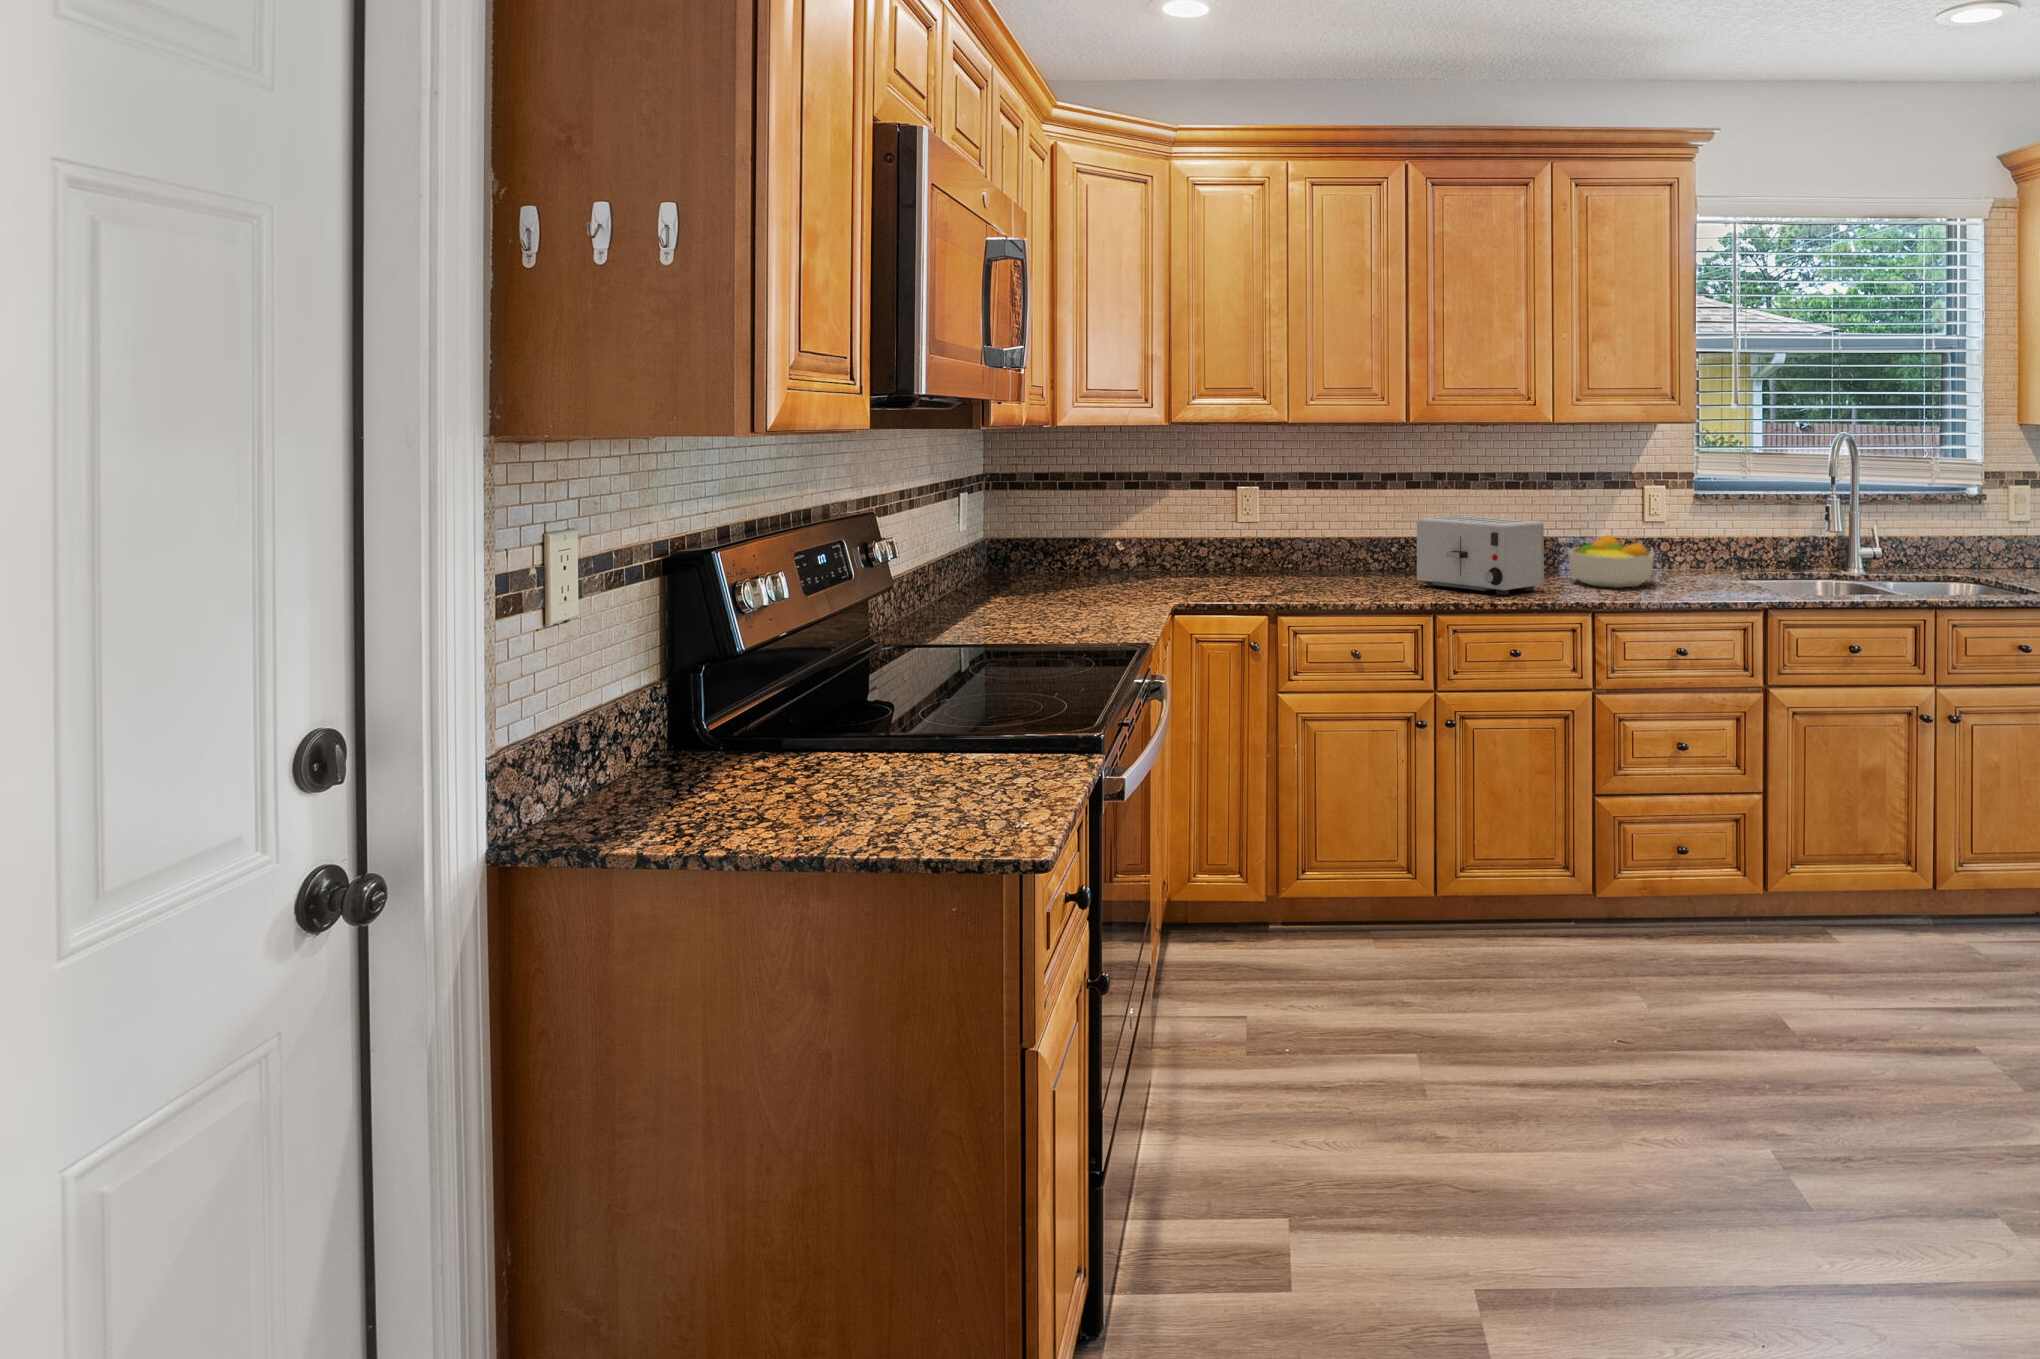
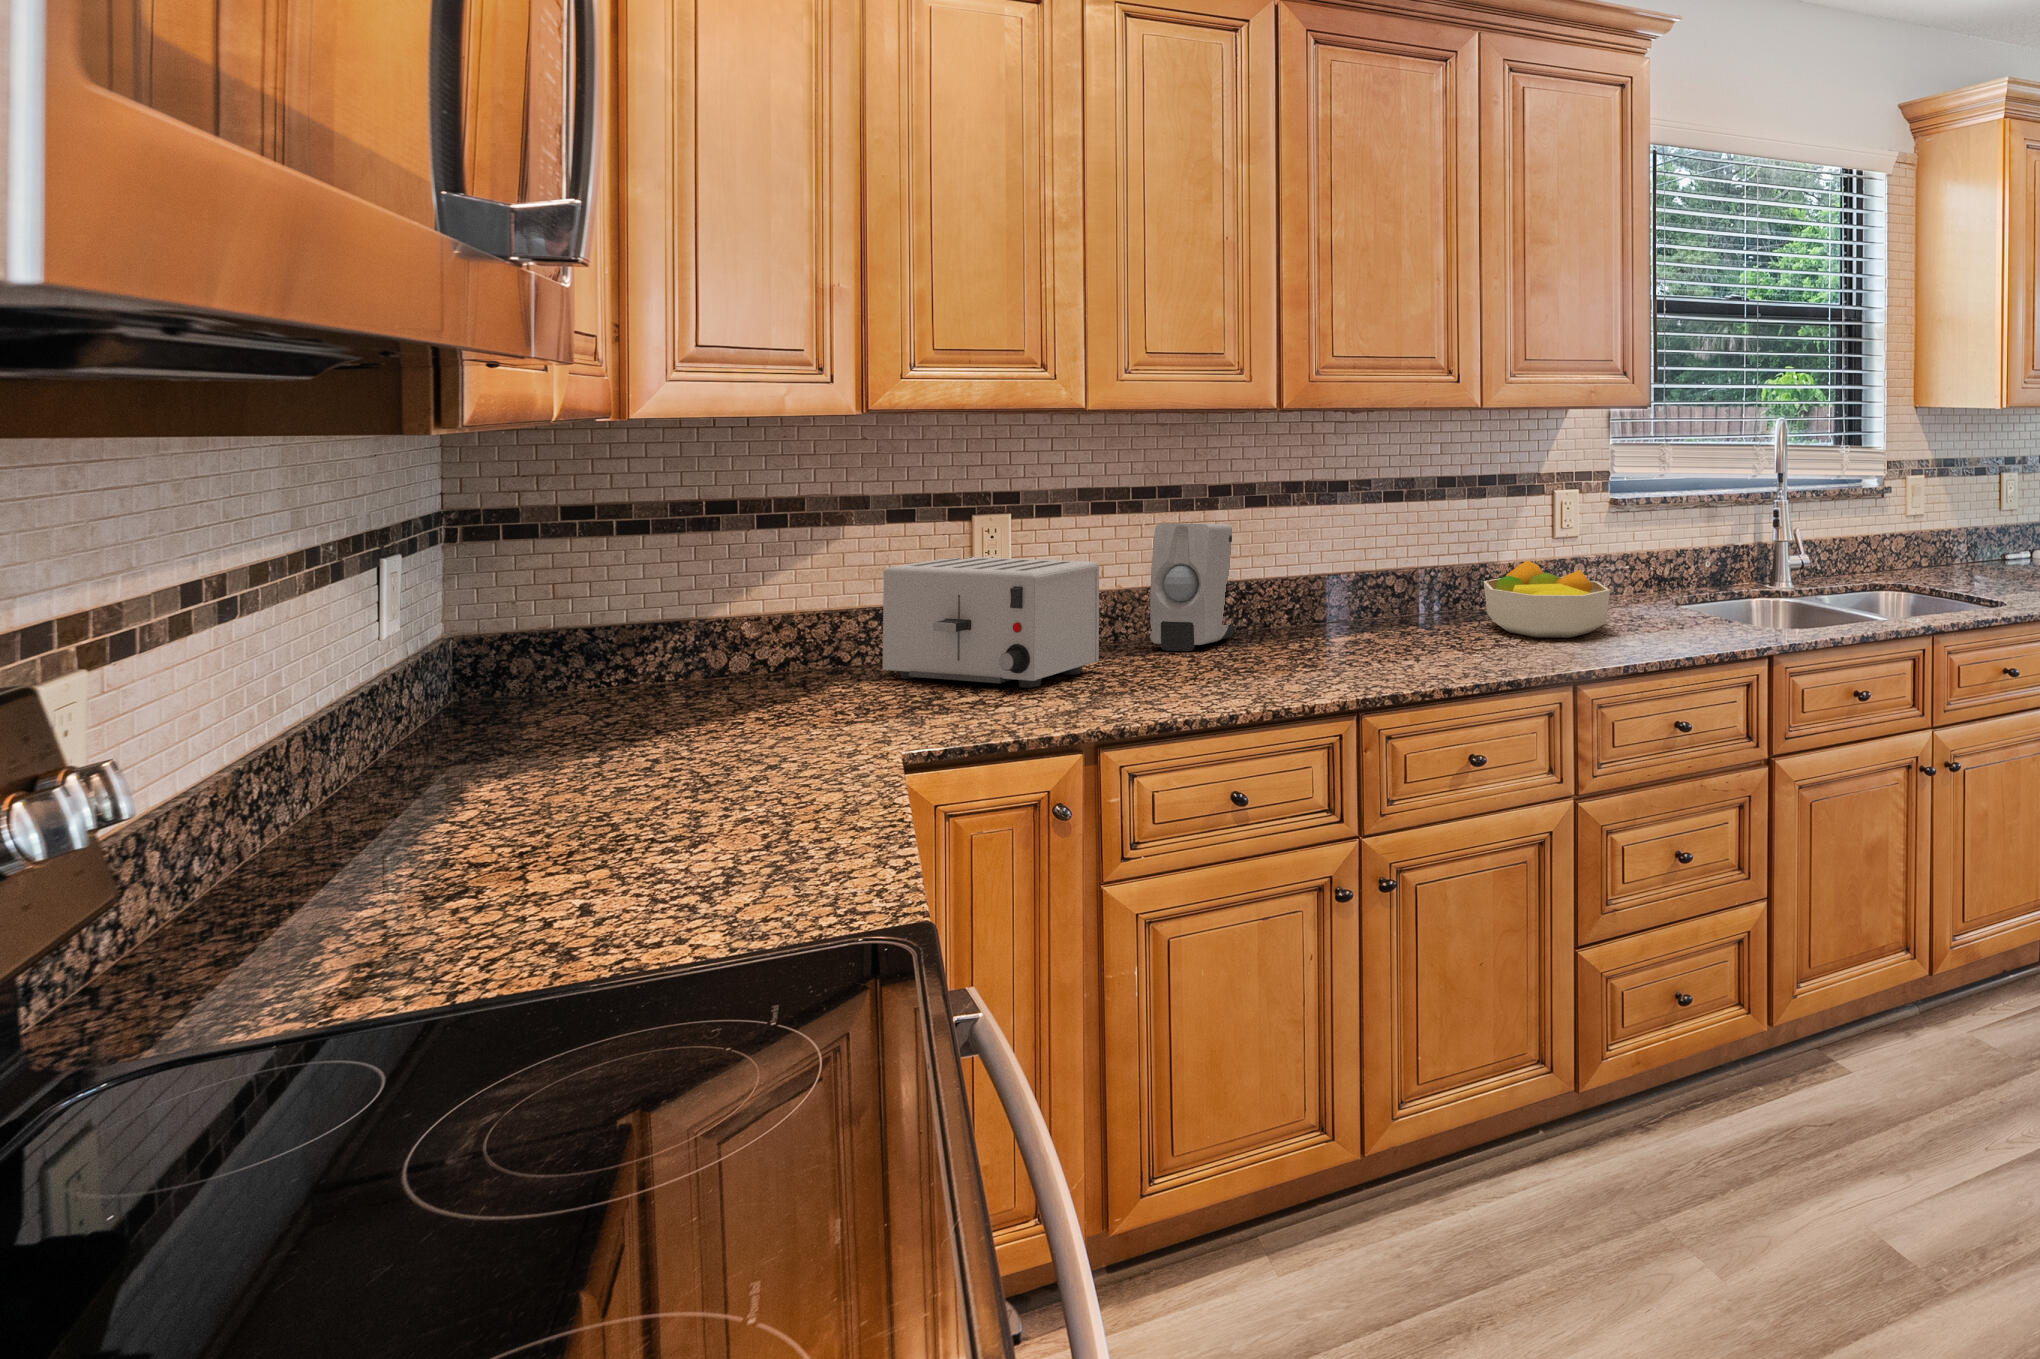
soap dispenser: none [1341,496,1402,578] -> present [1150,523,1233,651]
toaster: present [1417,516,1544,595] -> present [883,557,1099,688]

